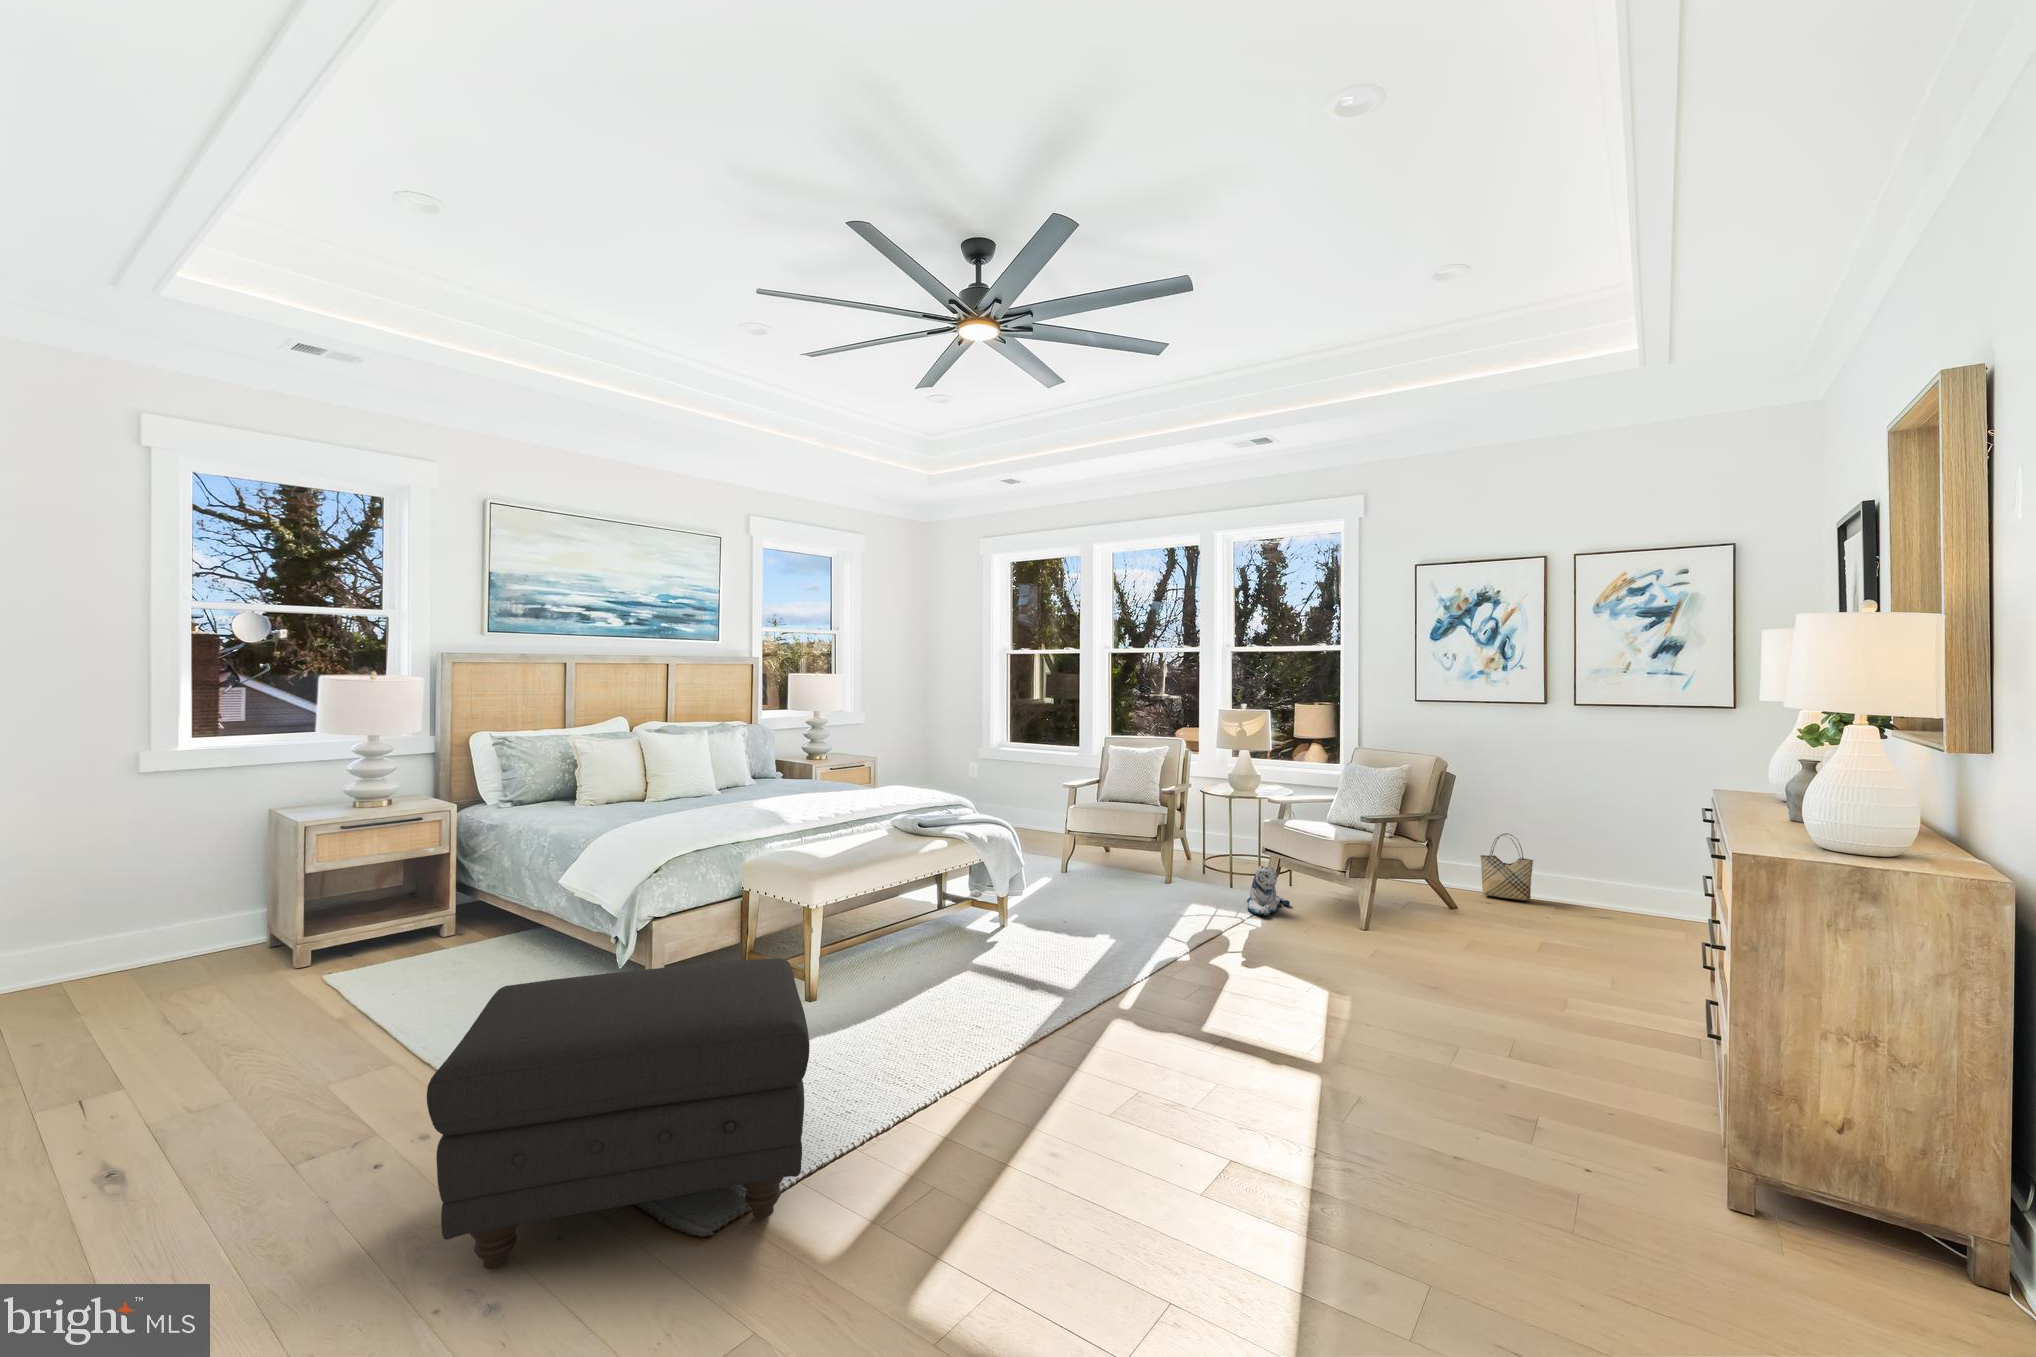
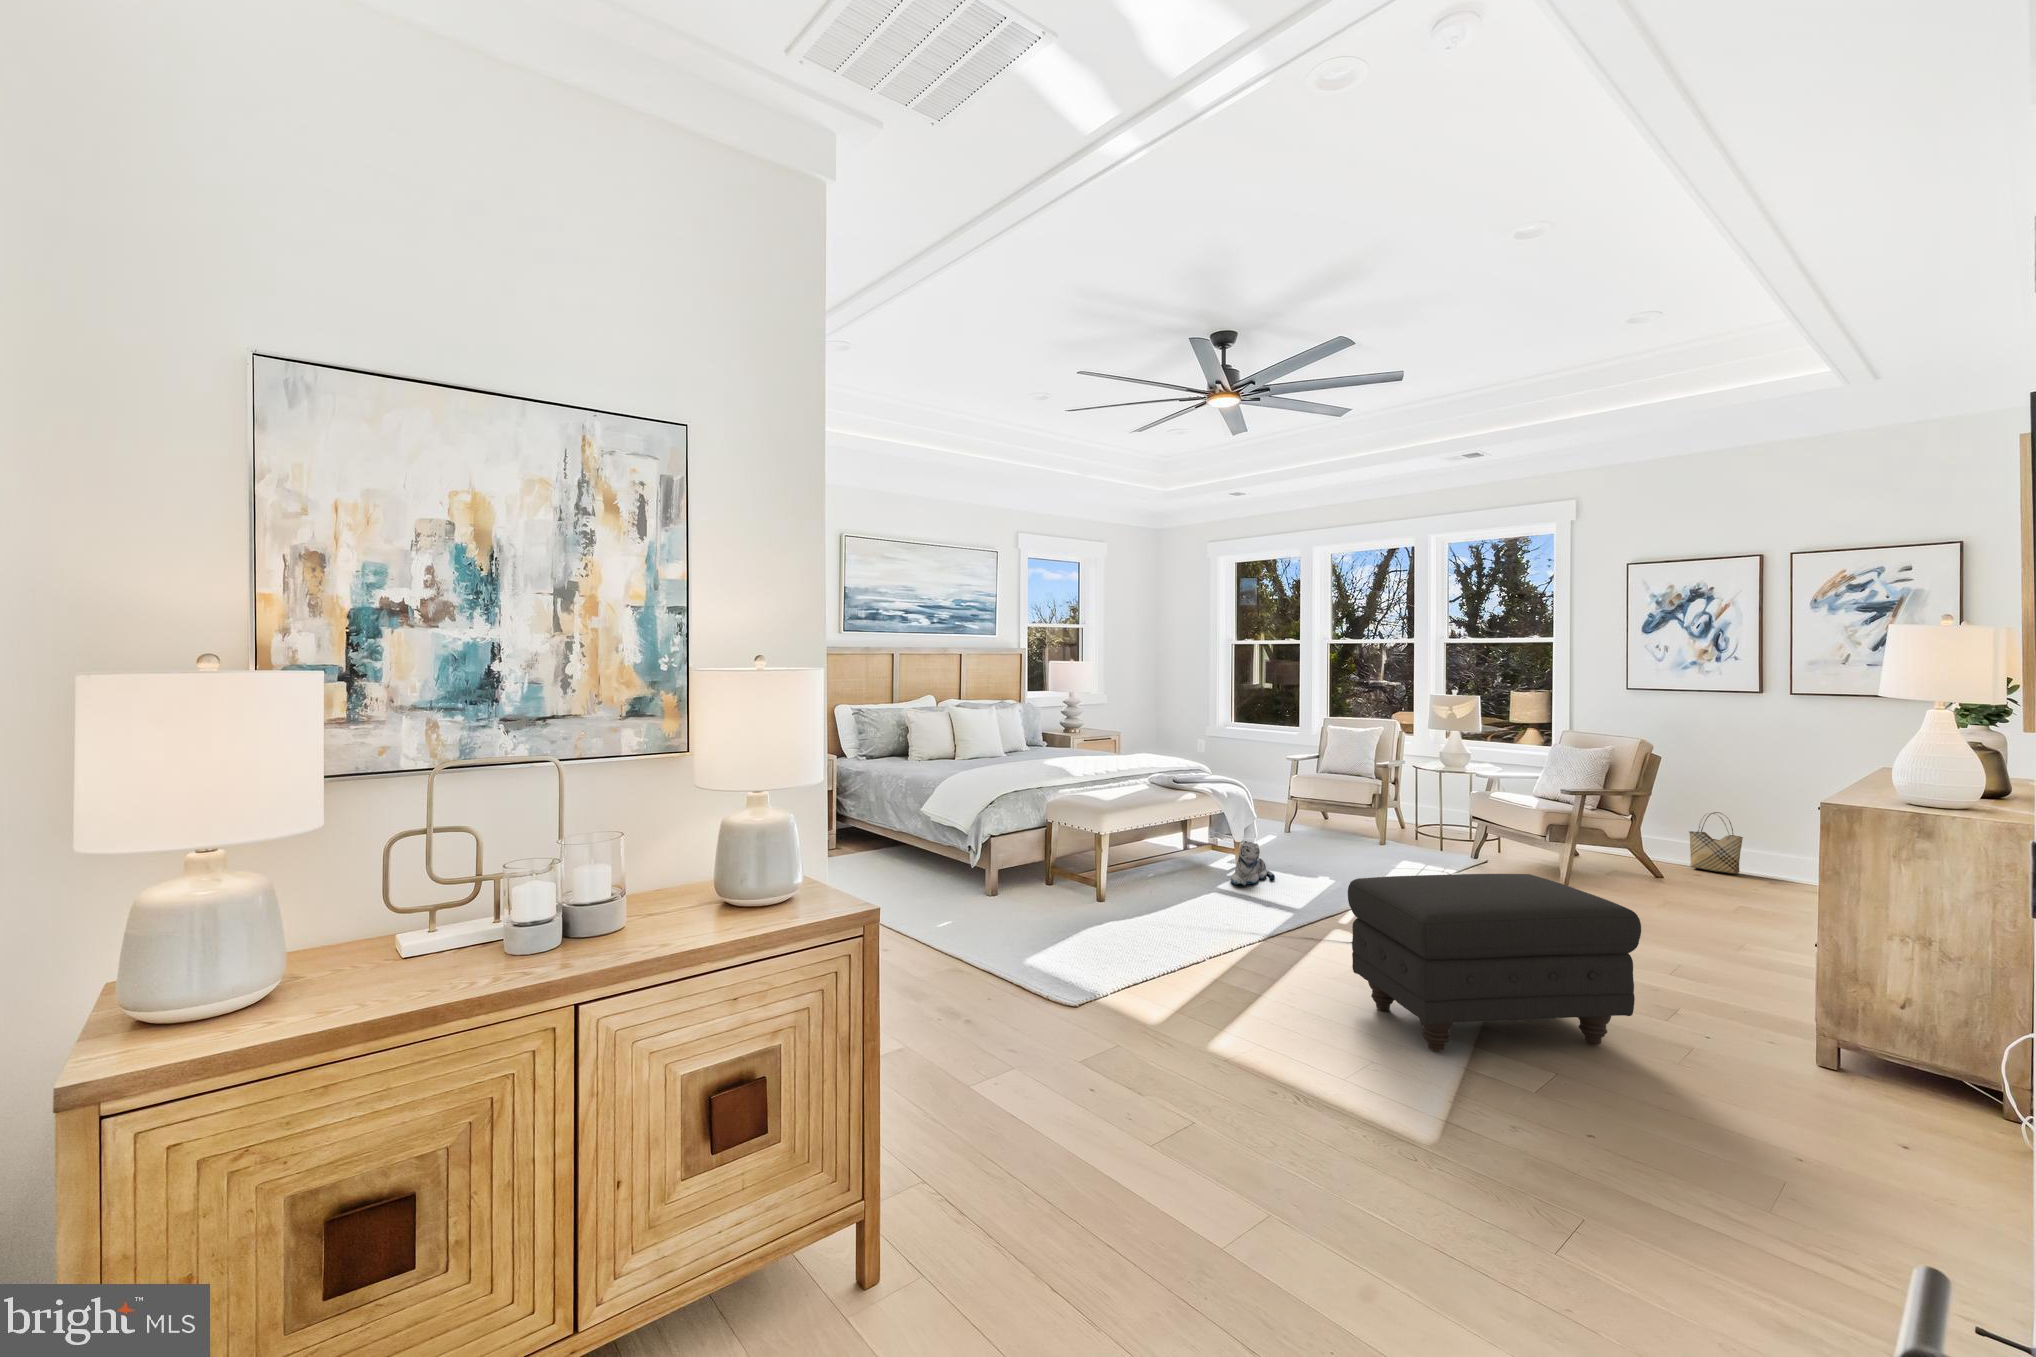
plush toy: present [1247,866,1290,915] -> present [1231,841,1275,886]
ottoman: present [427,958,810,1270] -> present [1348,874,1641,1051]

